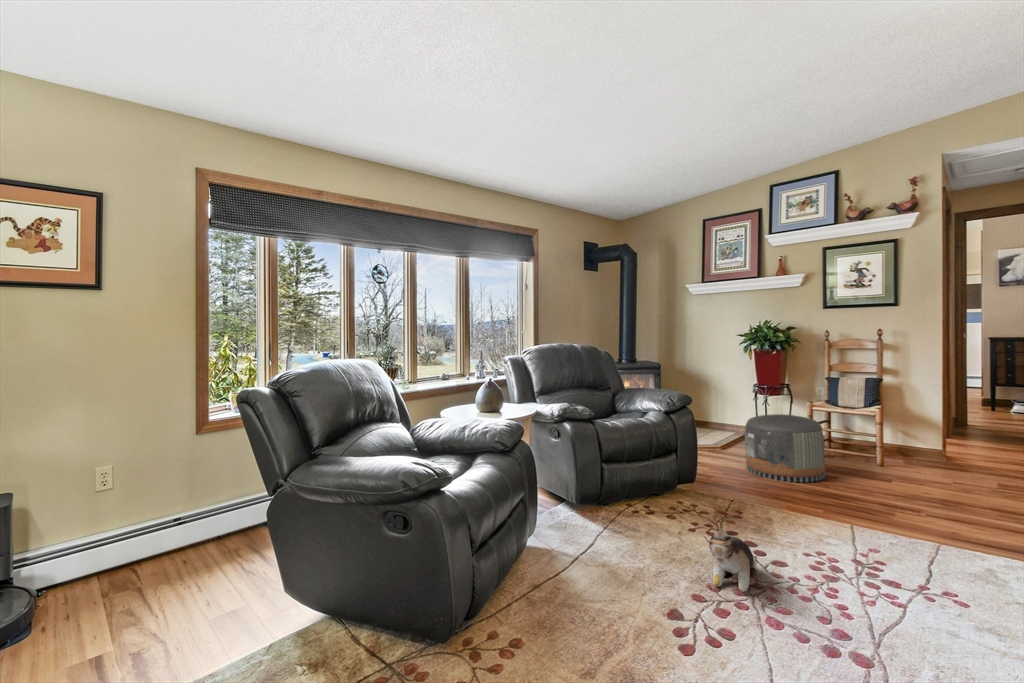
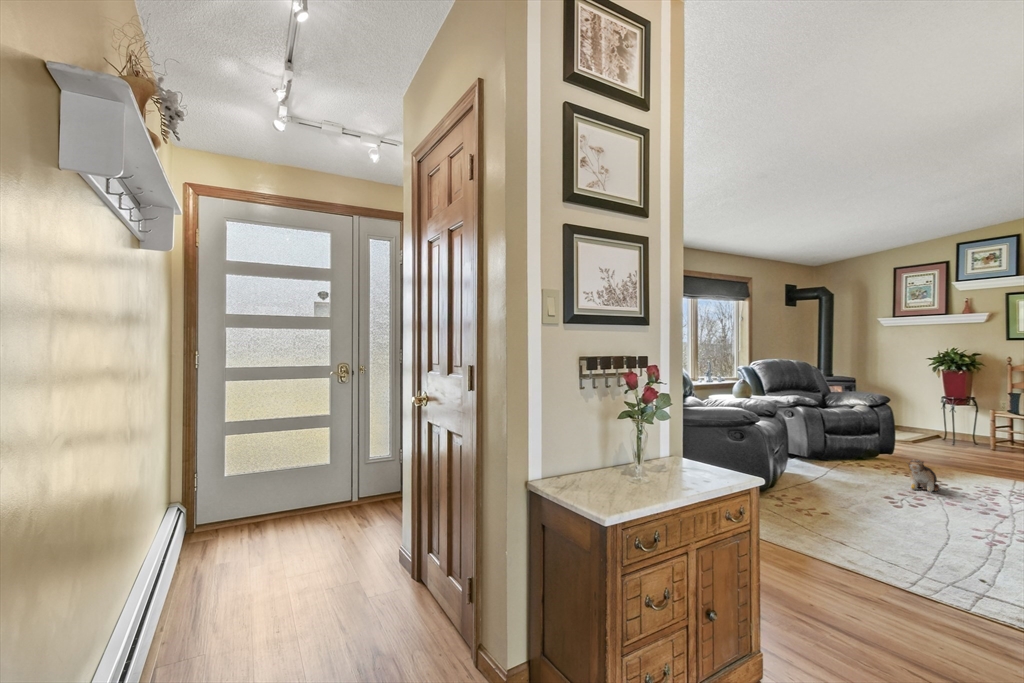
pouf: present [745,414,825,482] -> none [932,416,1002,463]

